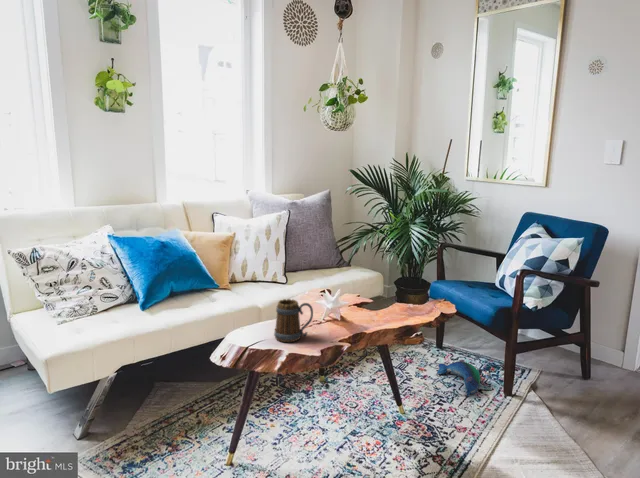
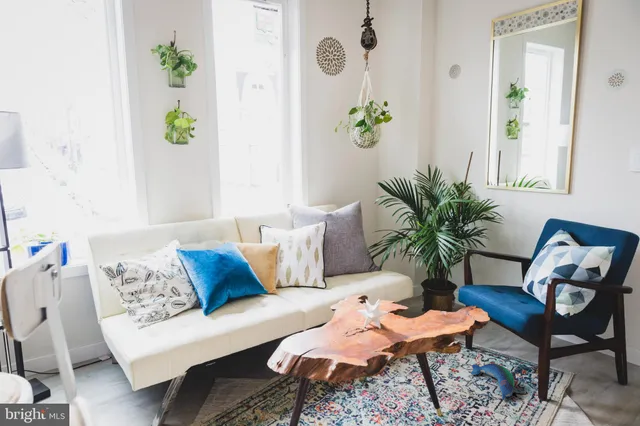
mug: present [274,299,313,342] -> none [318,311,354,353]

